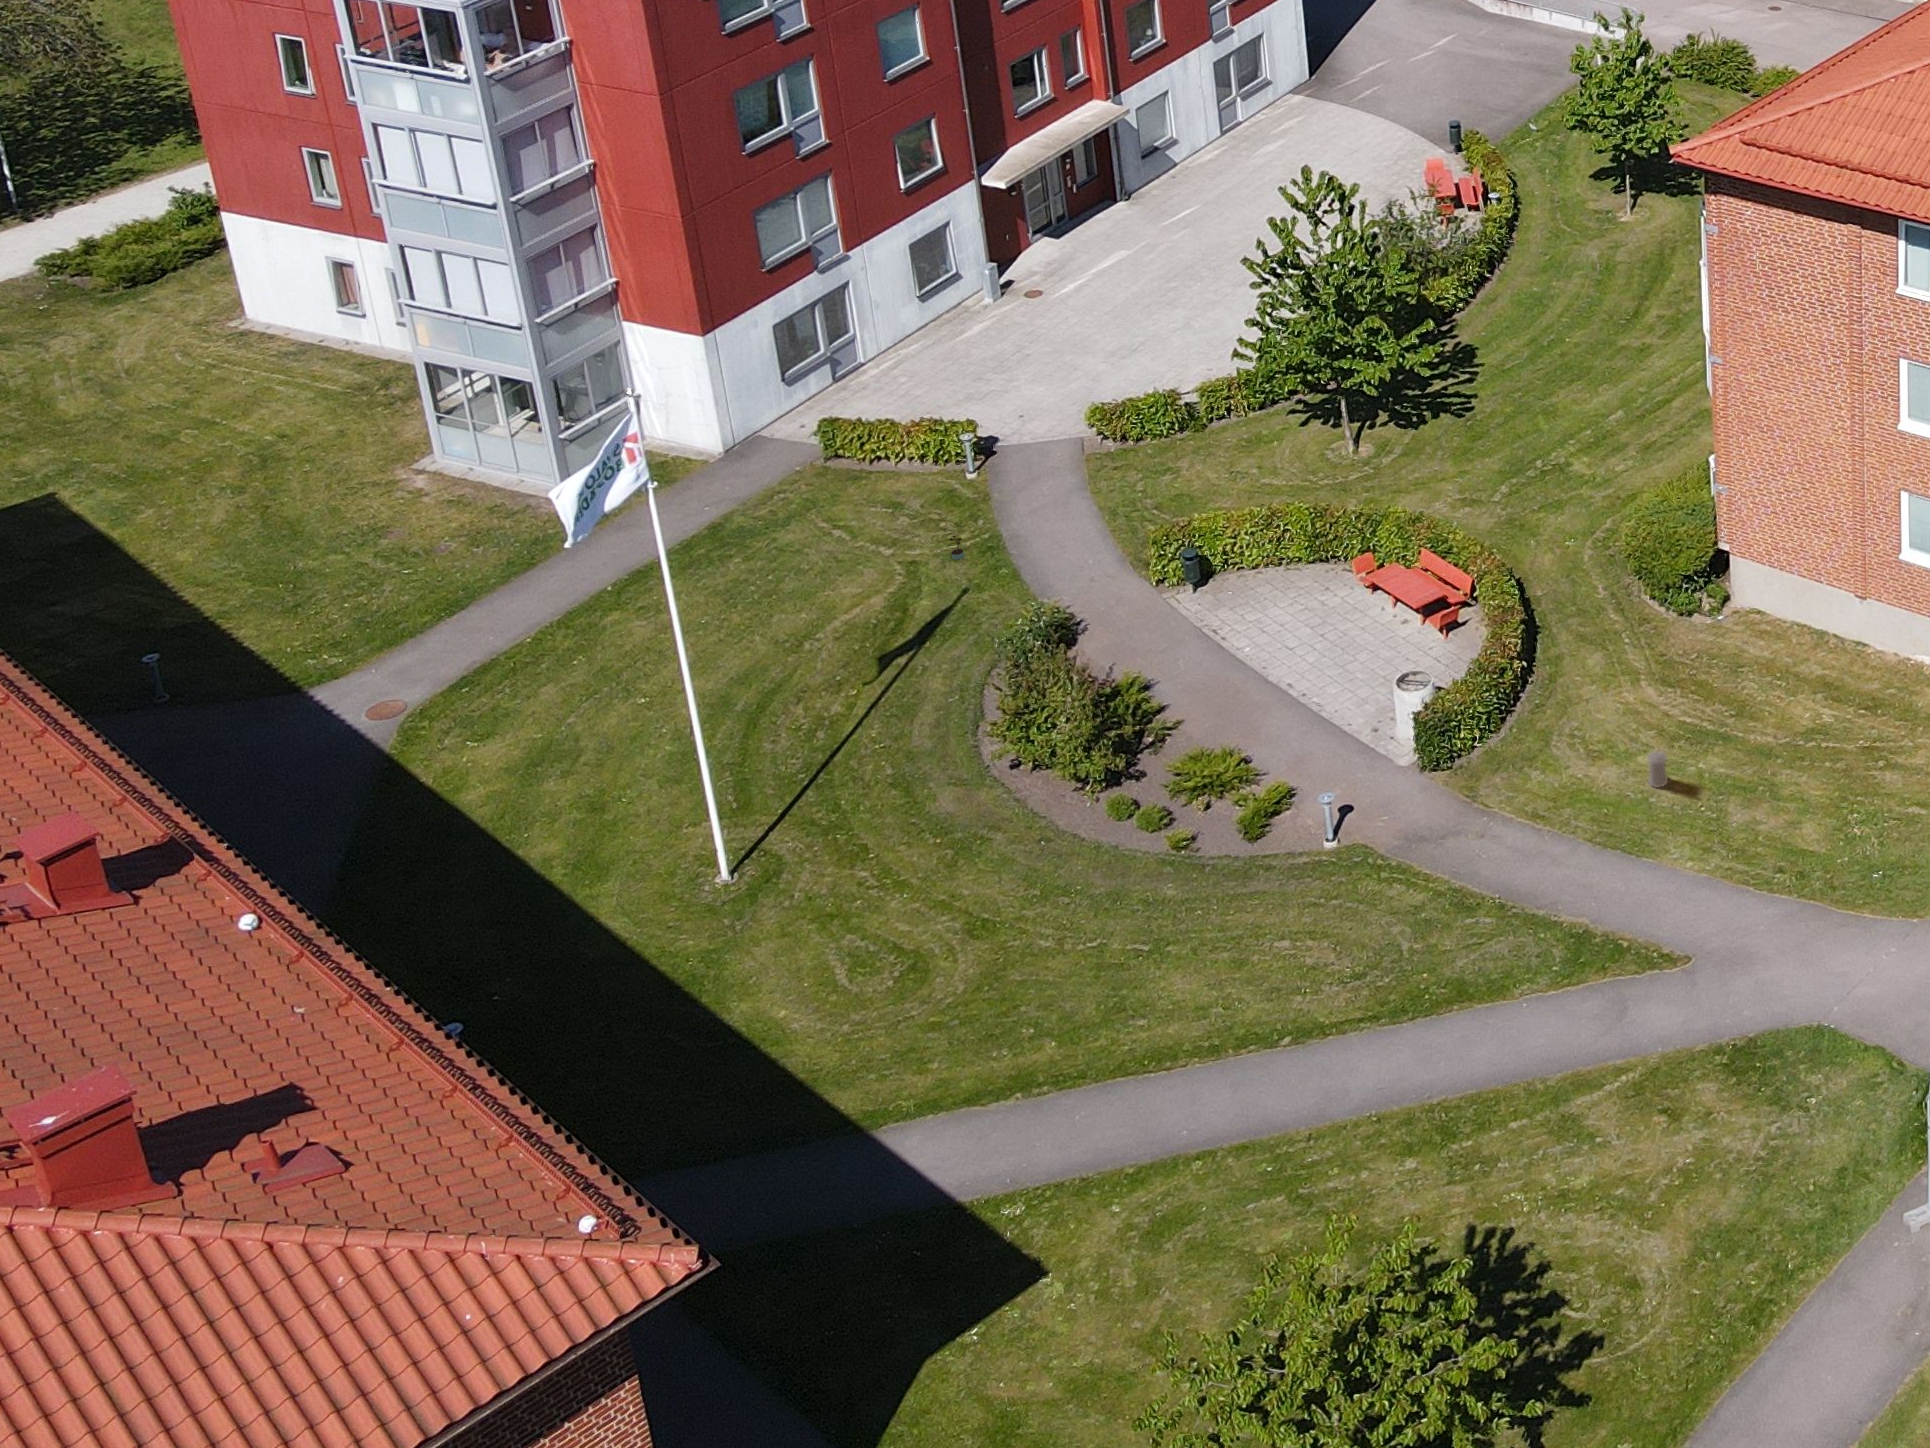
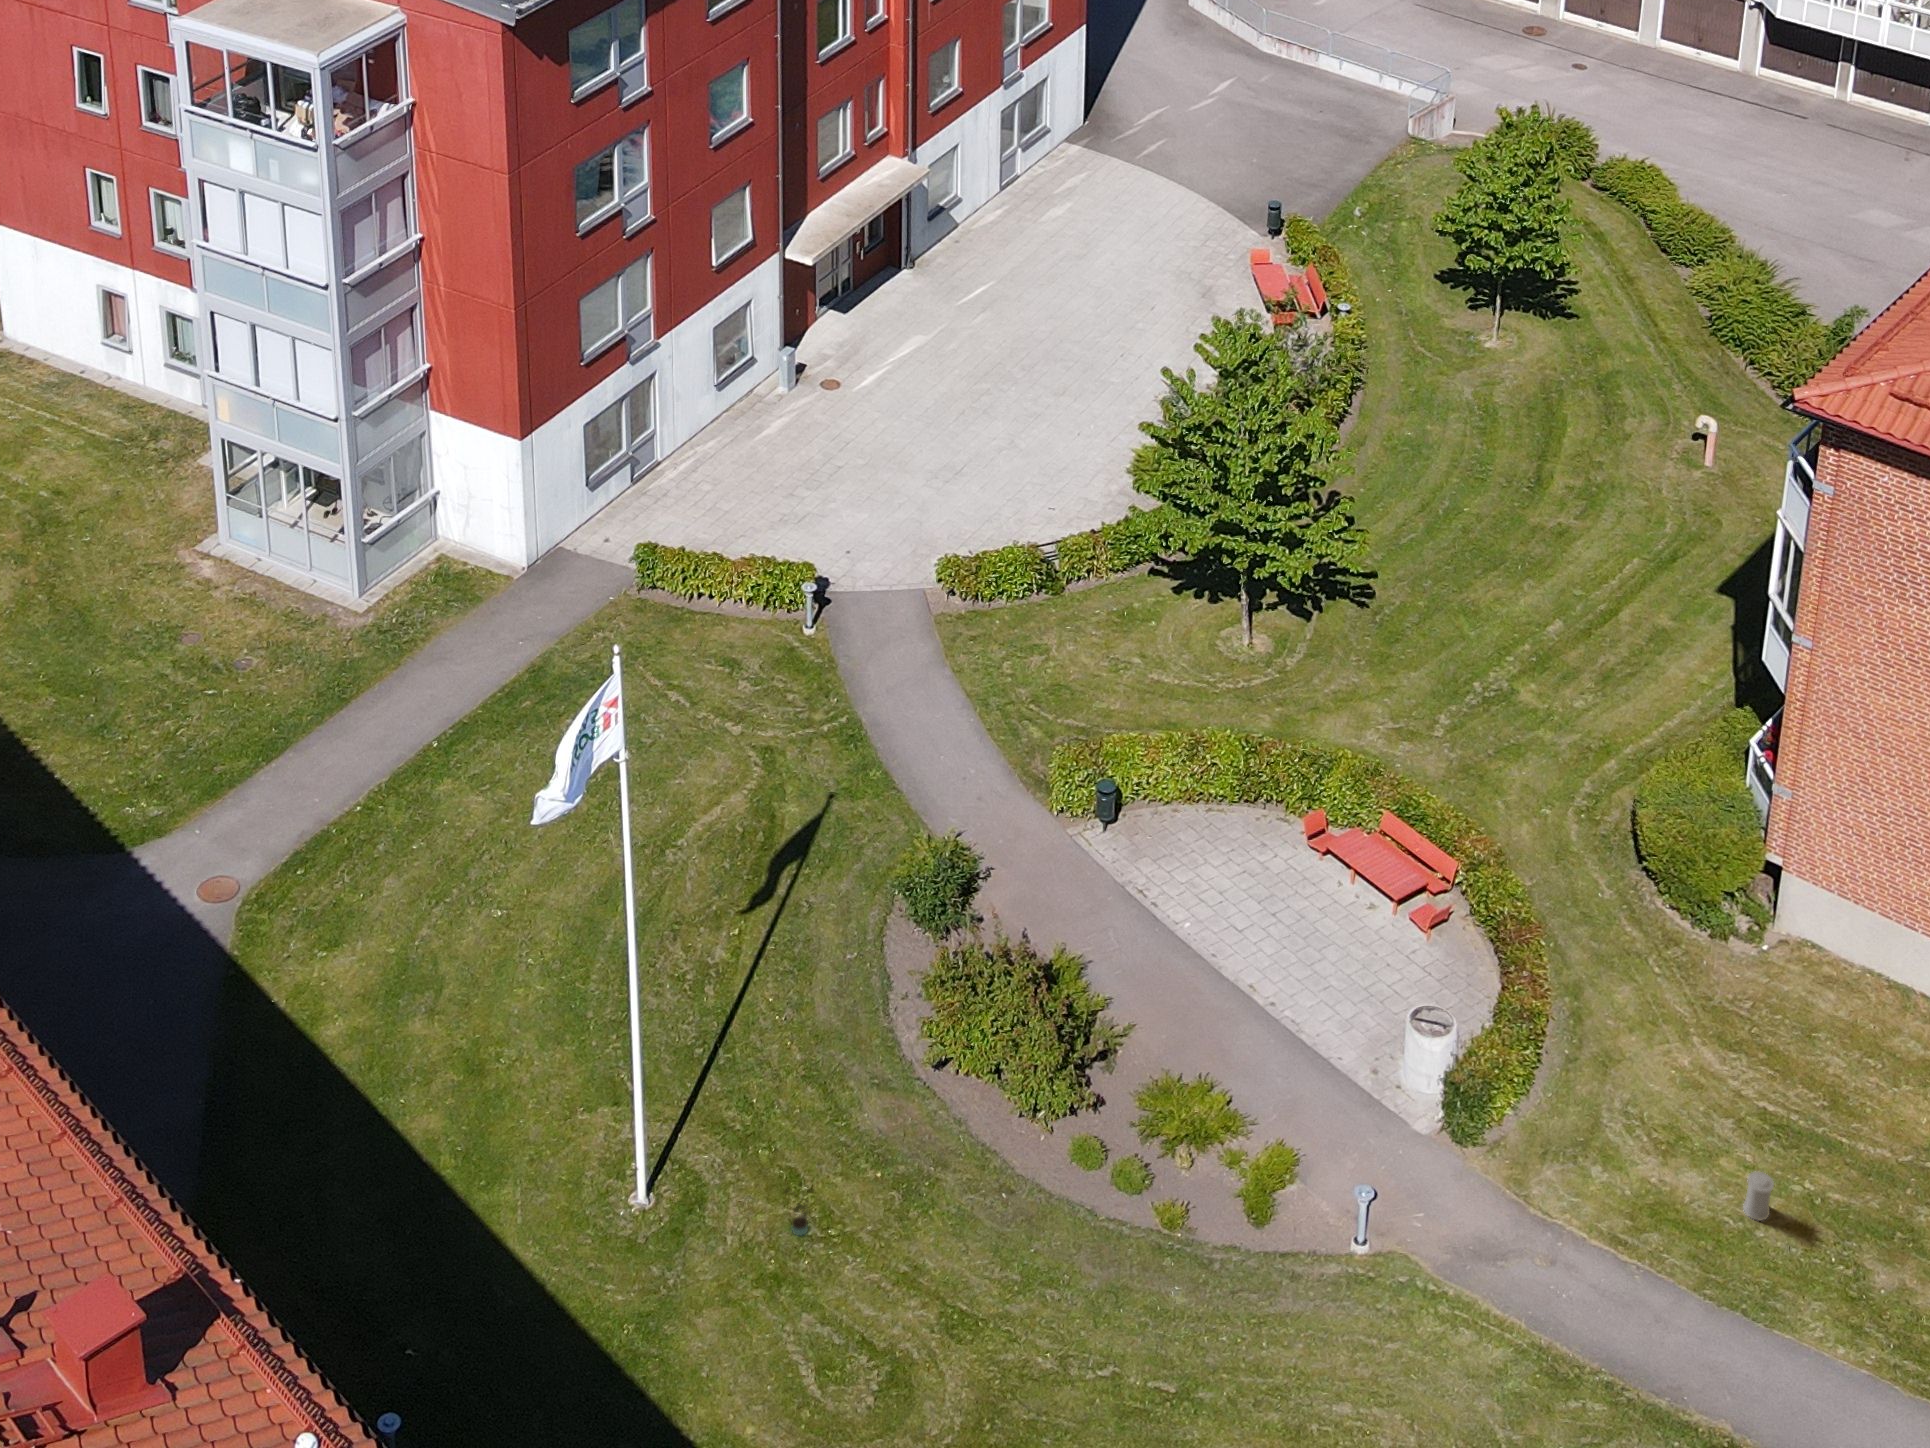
potted plant: present [943,522,964,560] -> present [785,1182,812,1236]

